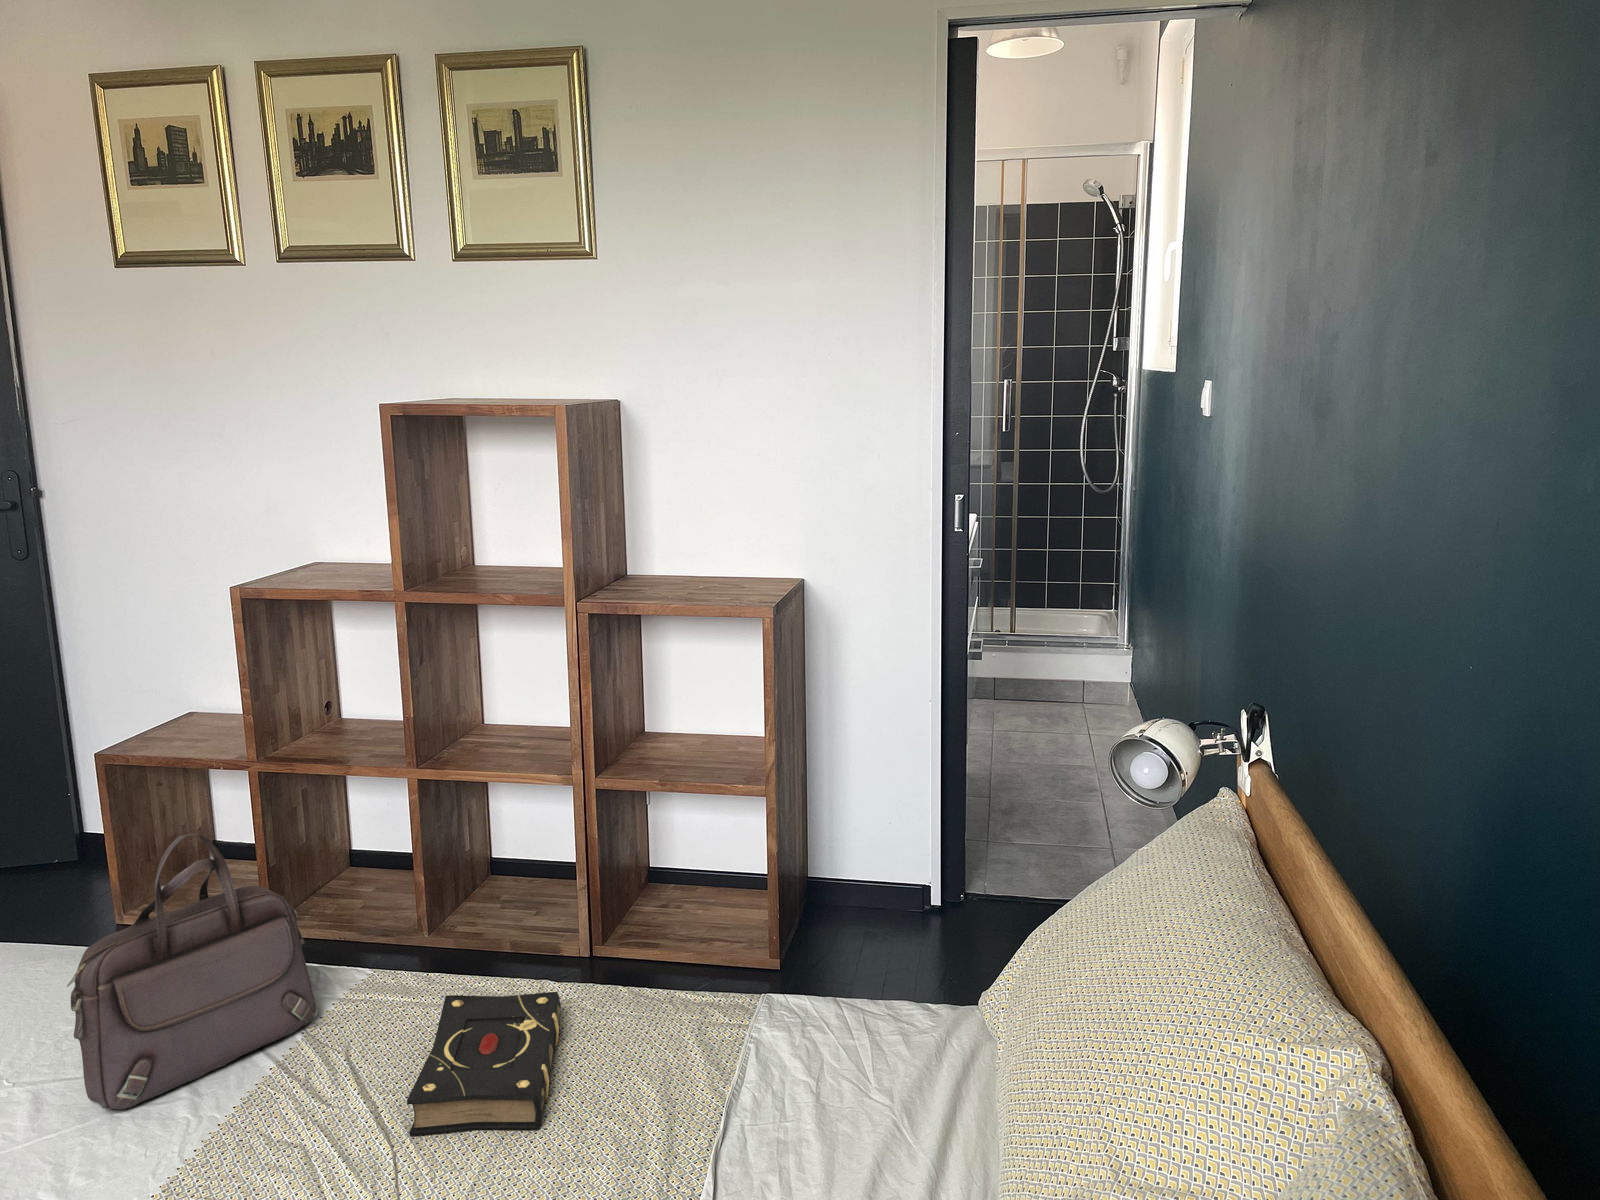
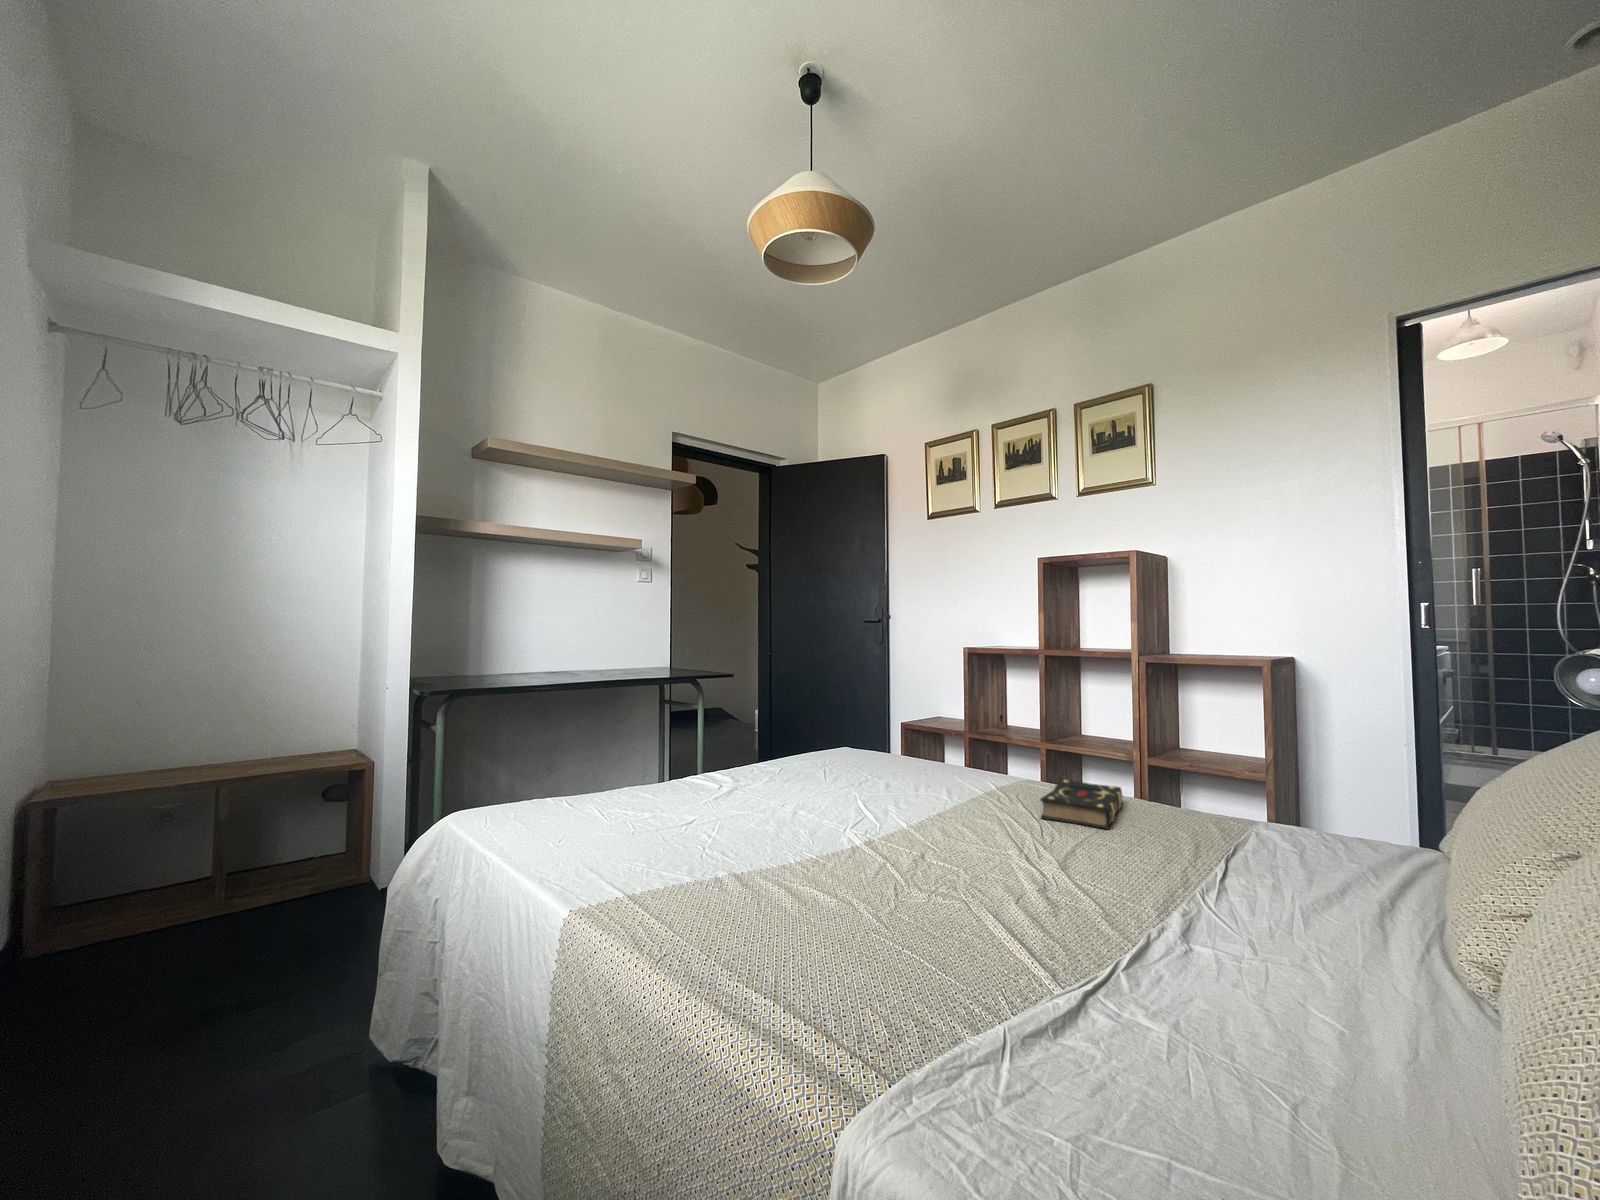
handbag: present [67,833,318,1109] -> none [900,676,998,789]

